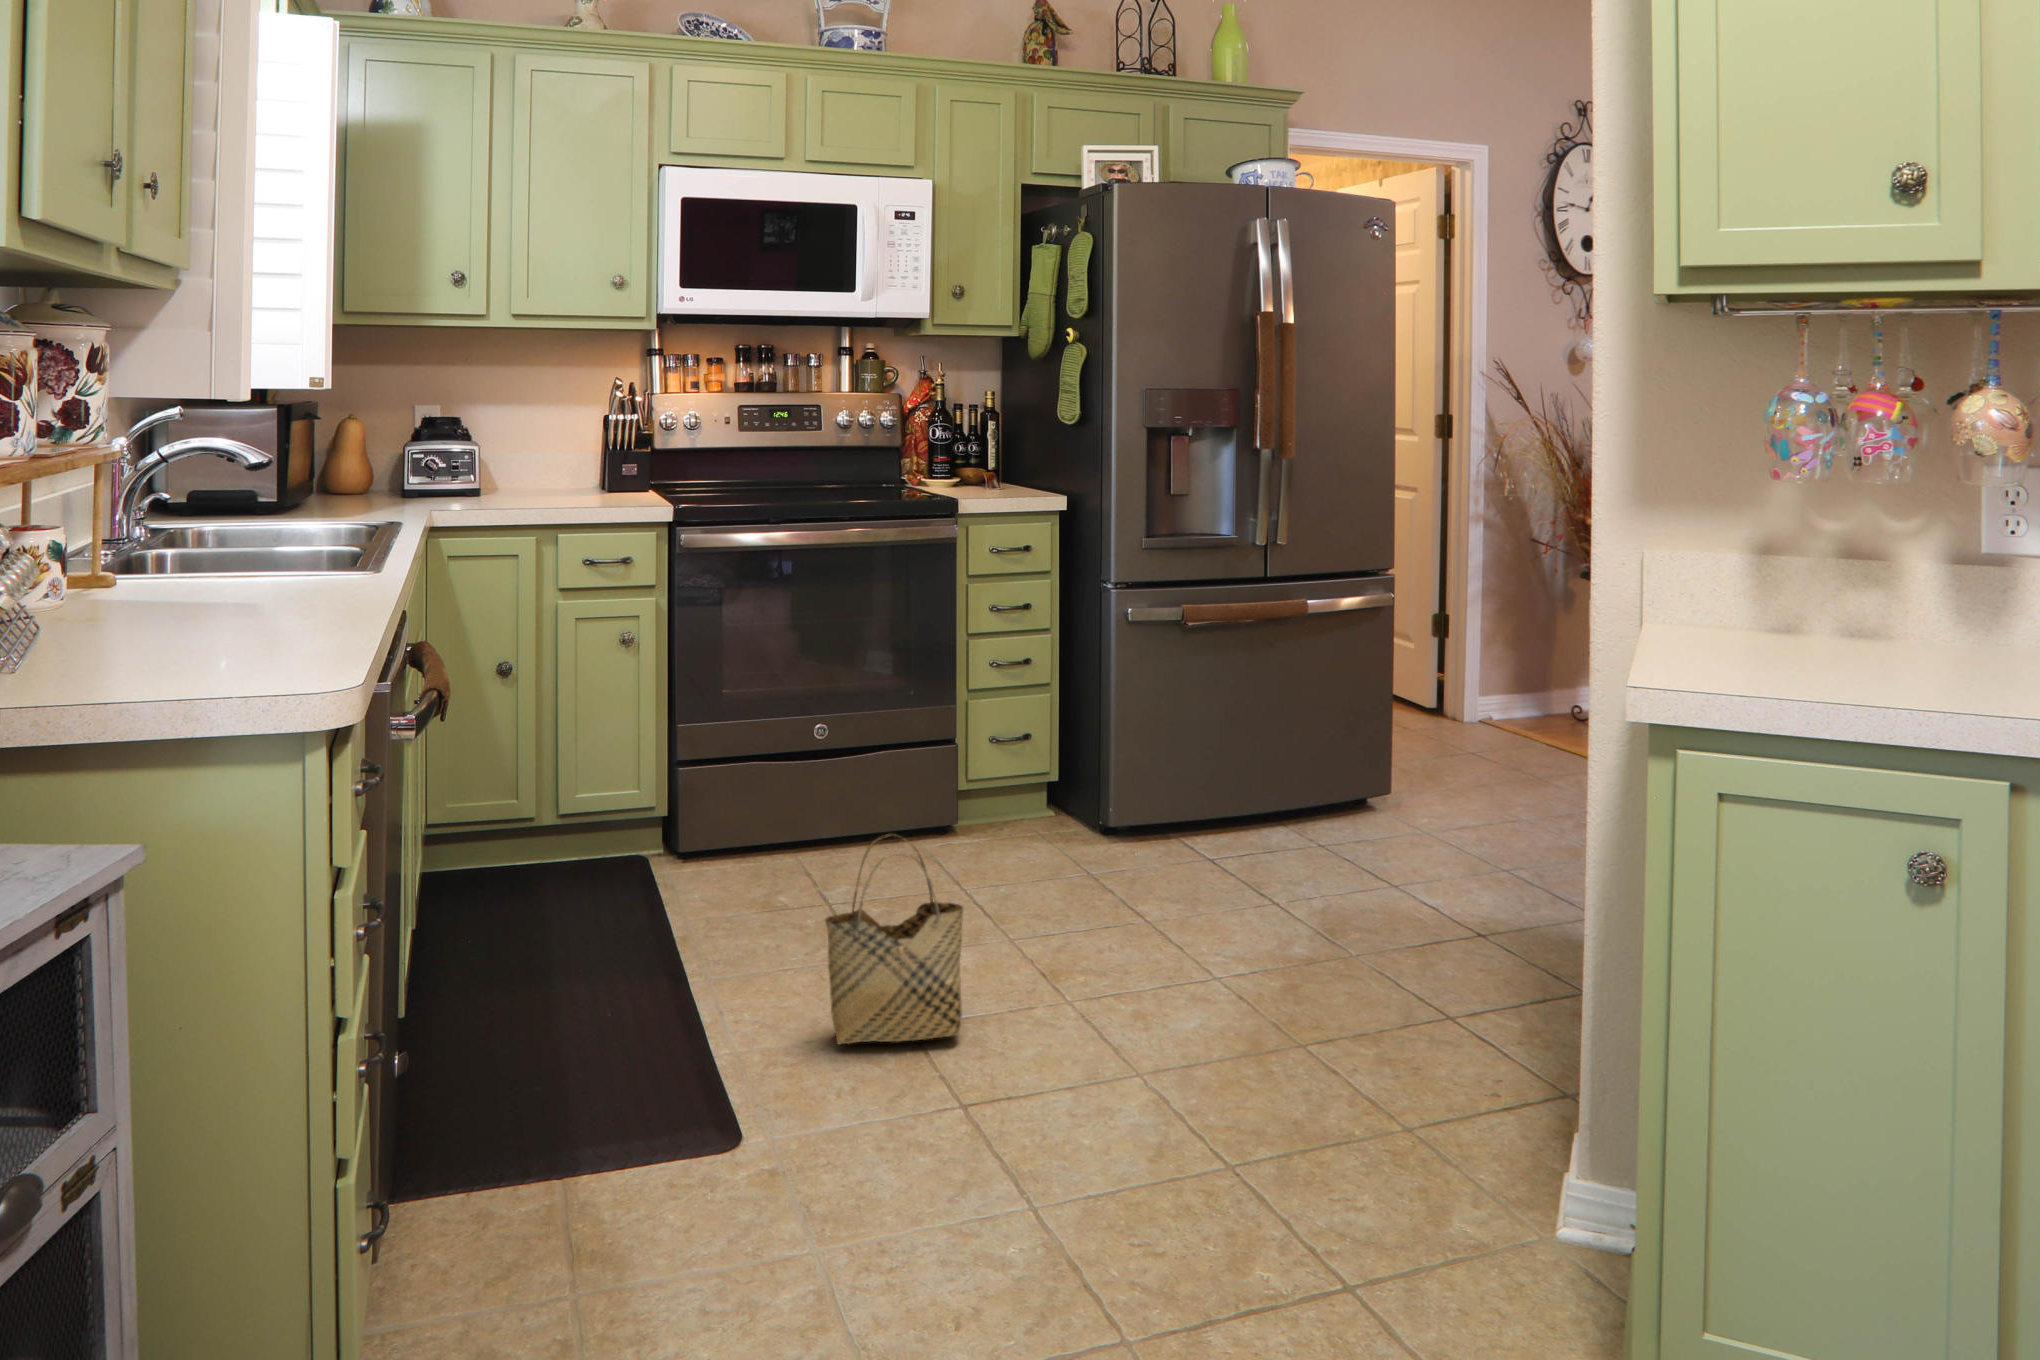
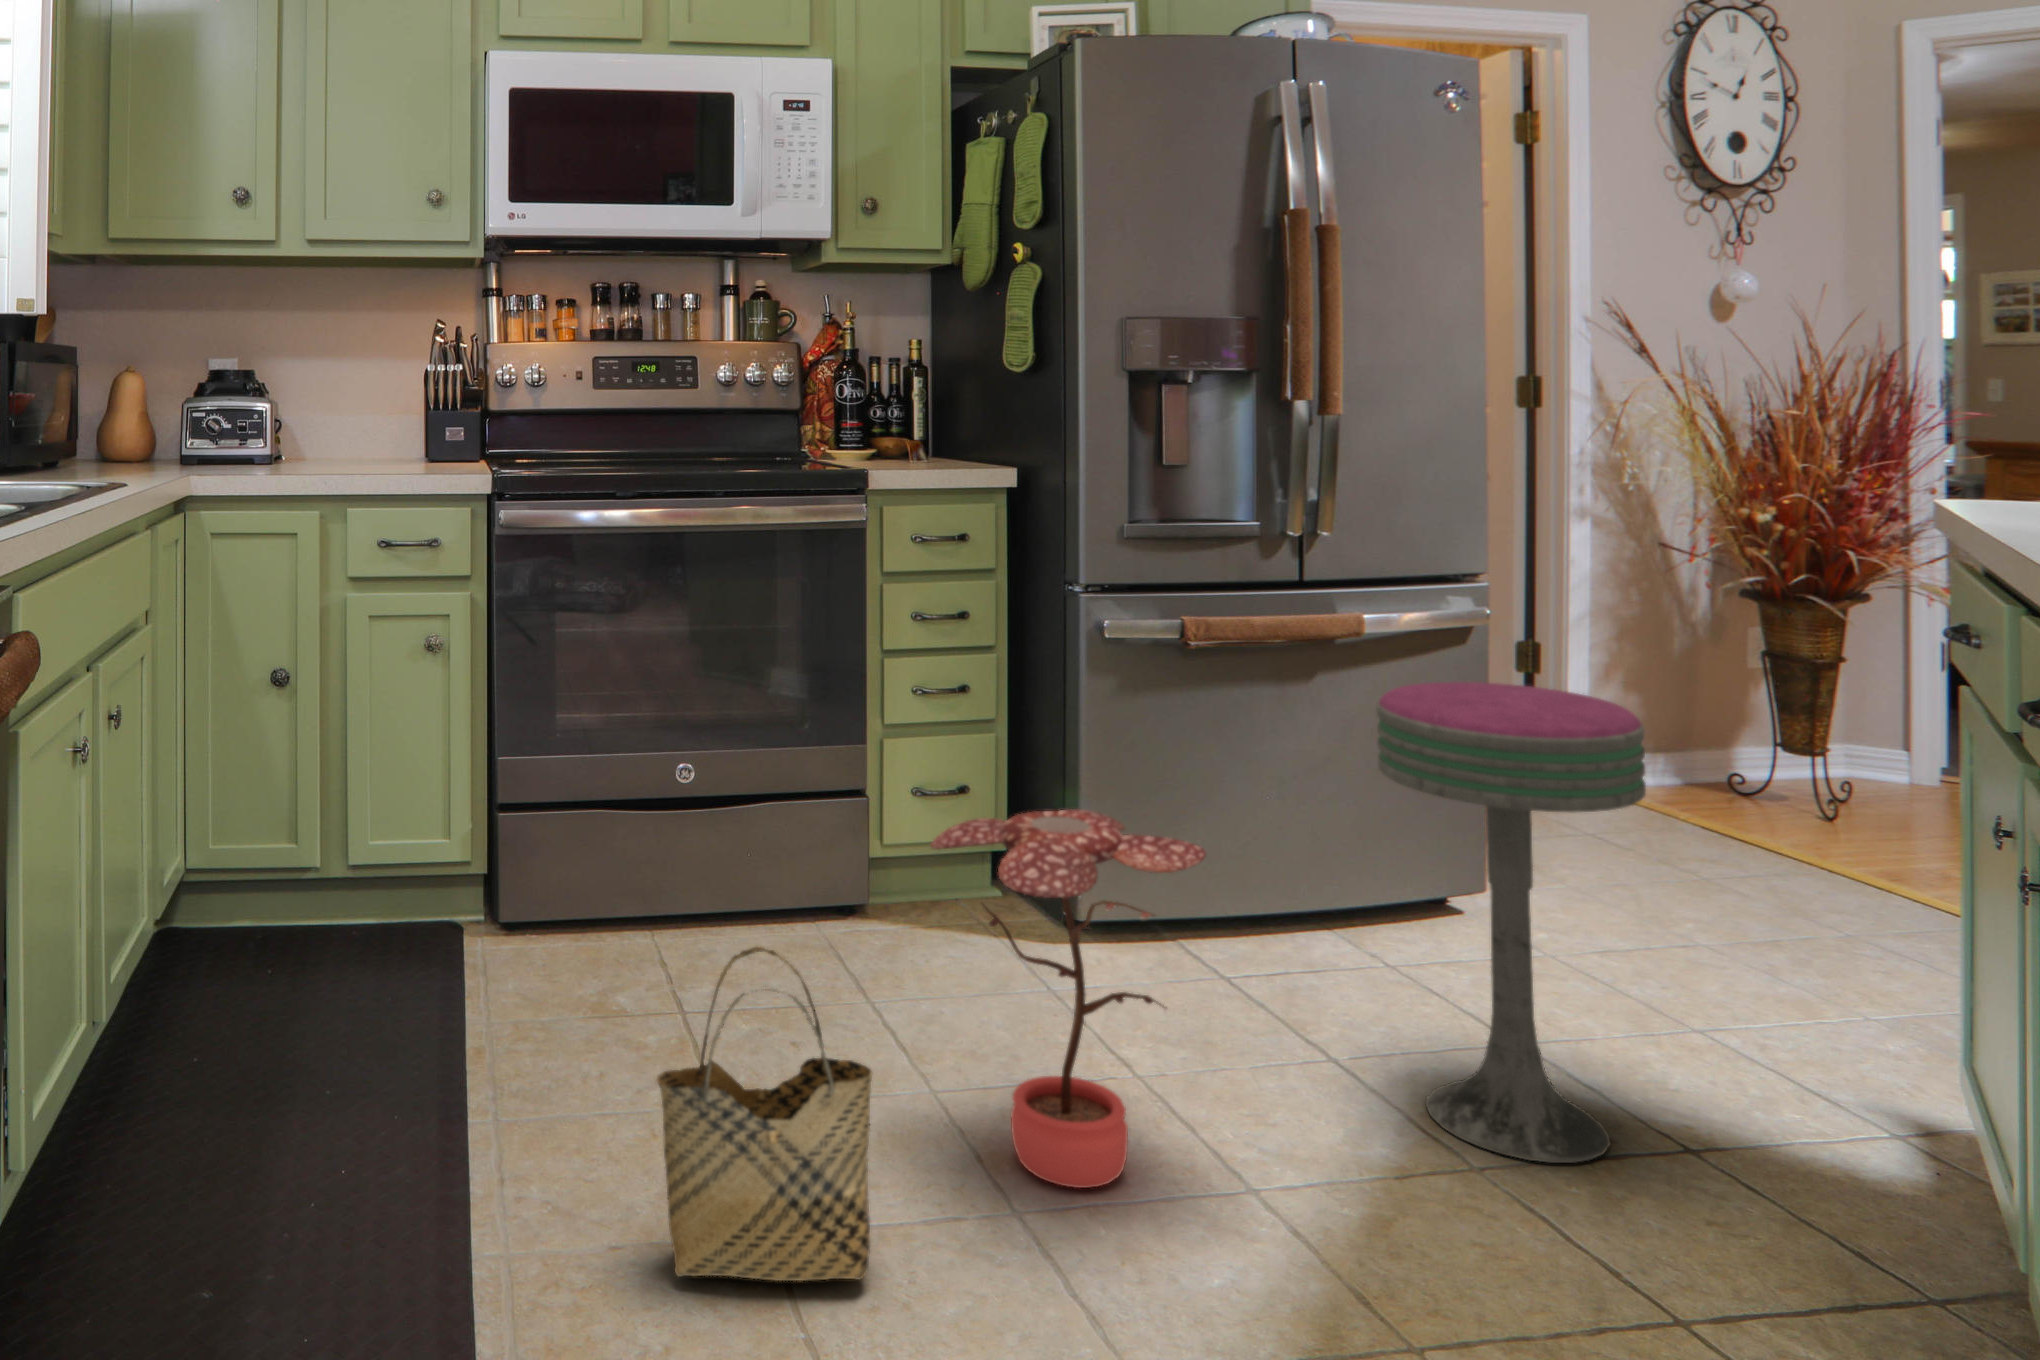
bar stool: none [1291,645,1444,947] -> present [1376,682,1646,1163]
potted plant: none [1001,738,1177,981] -> present [930,809,1206,1188]

